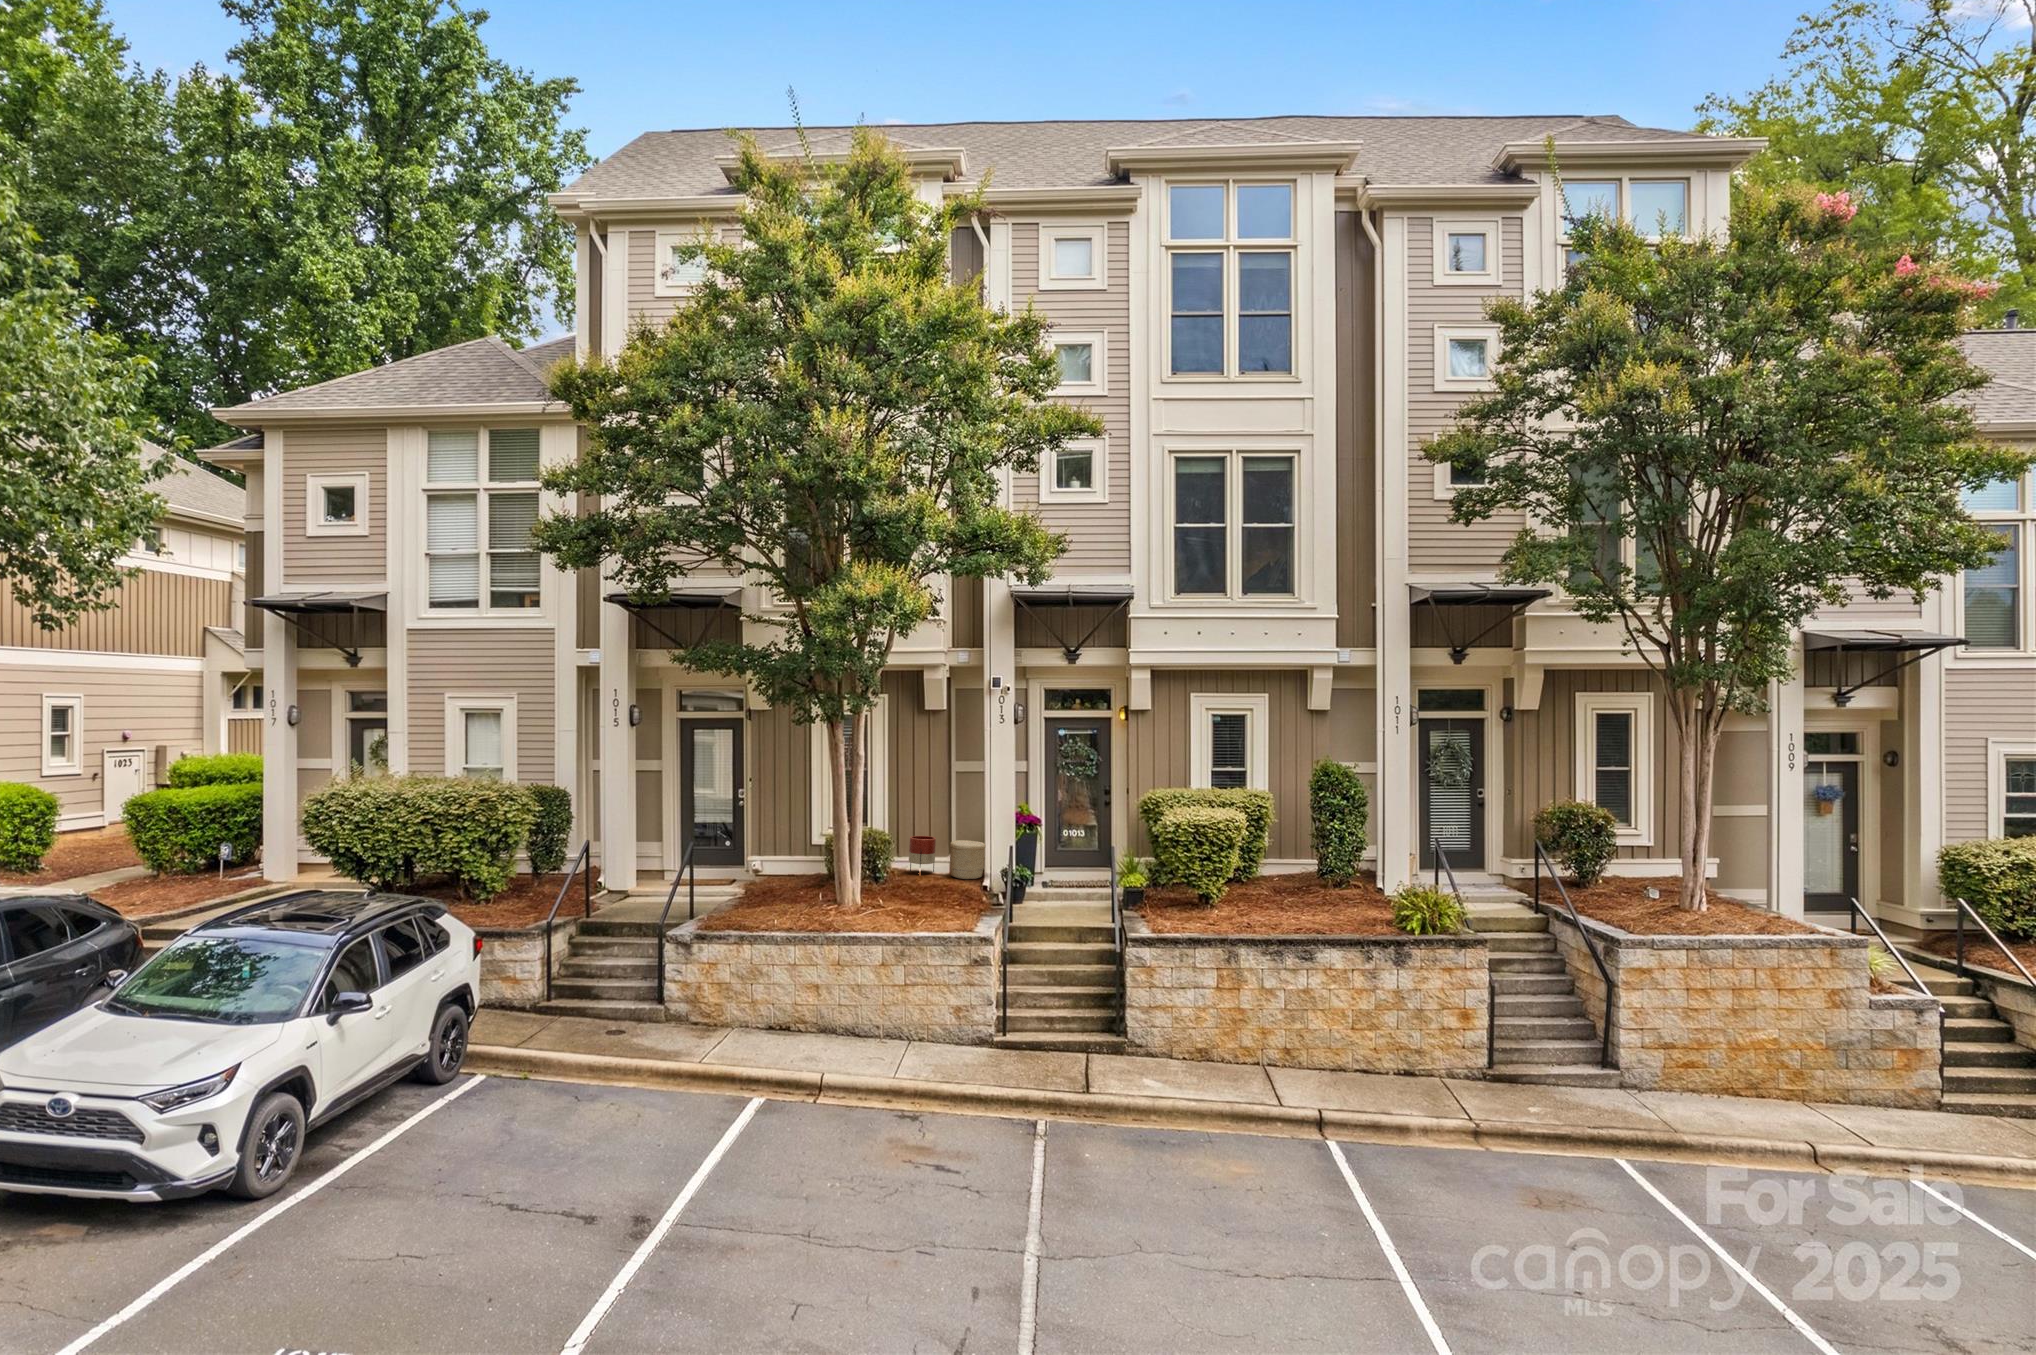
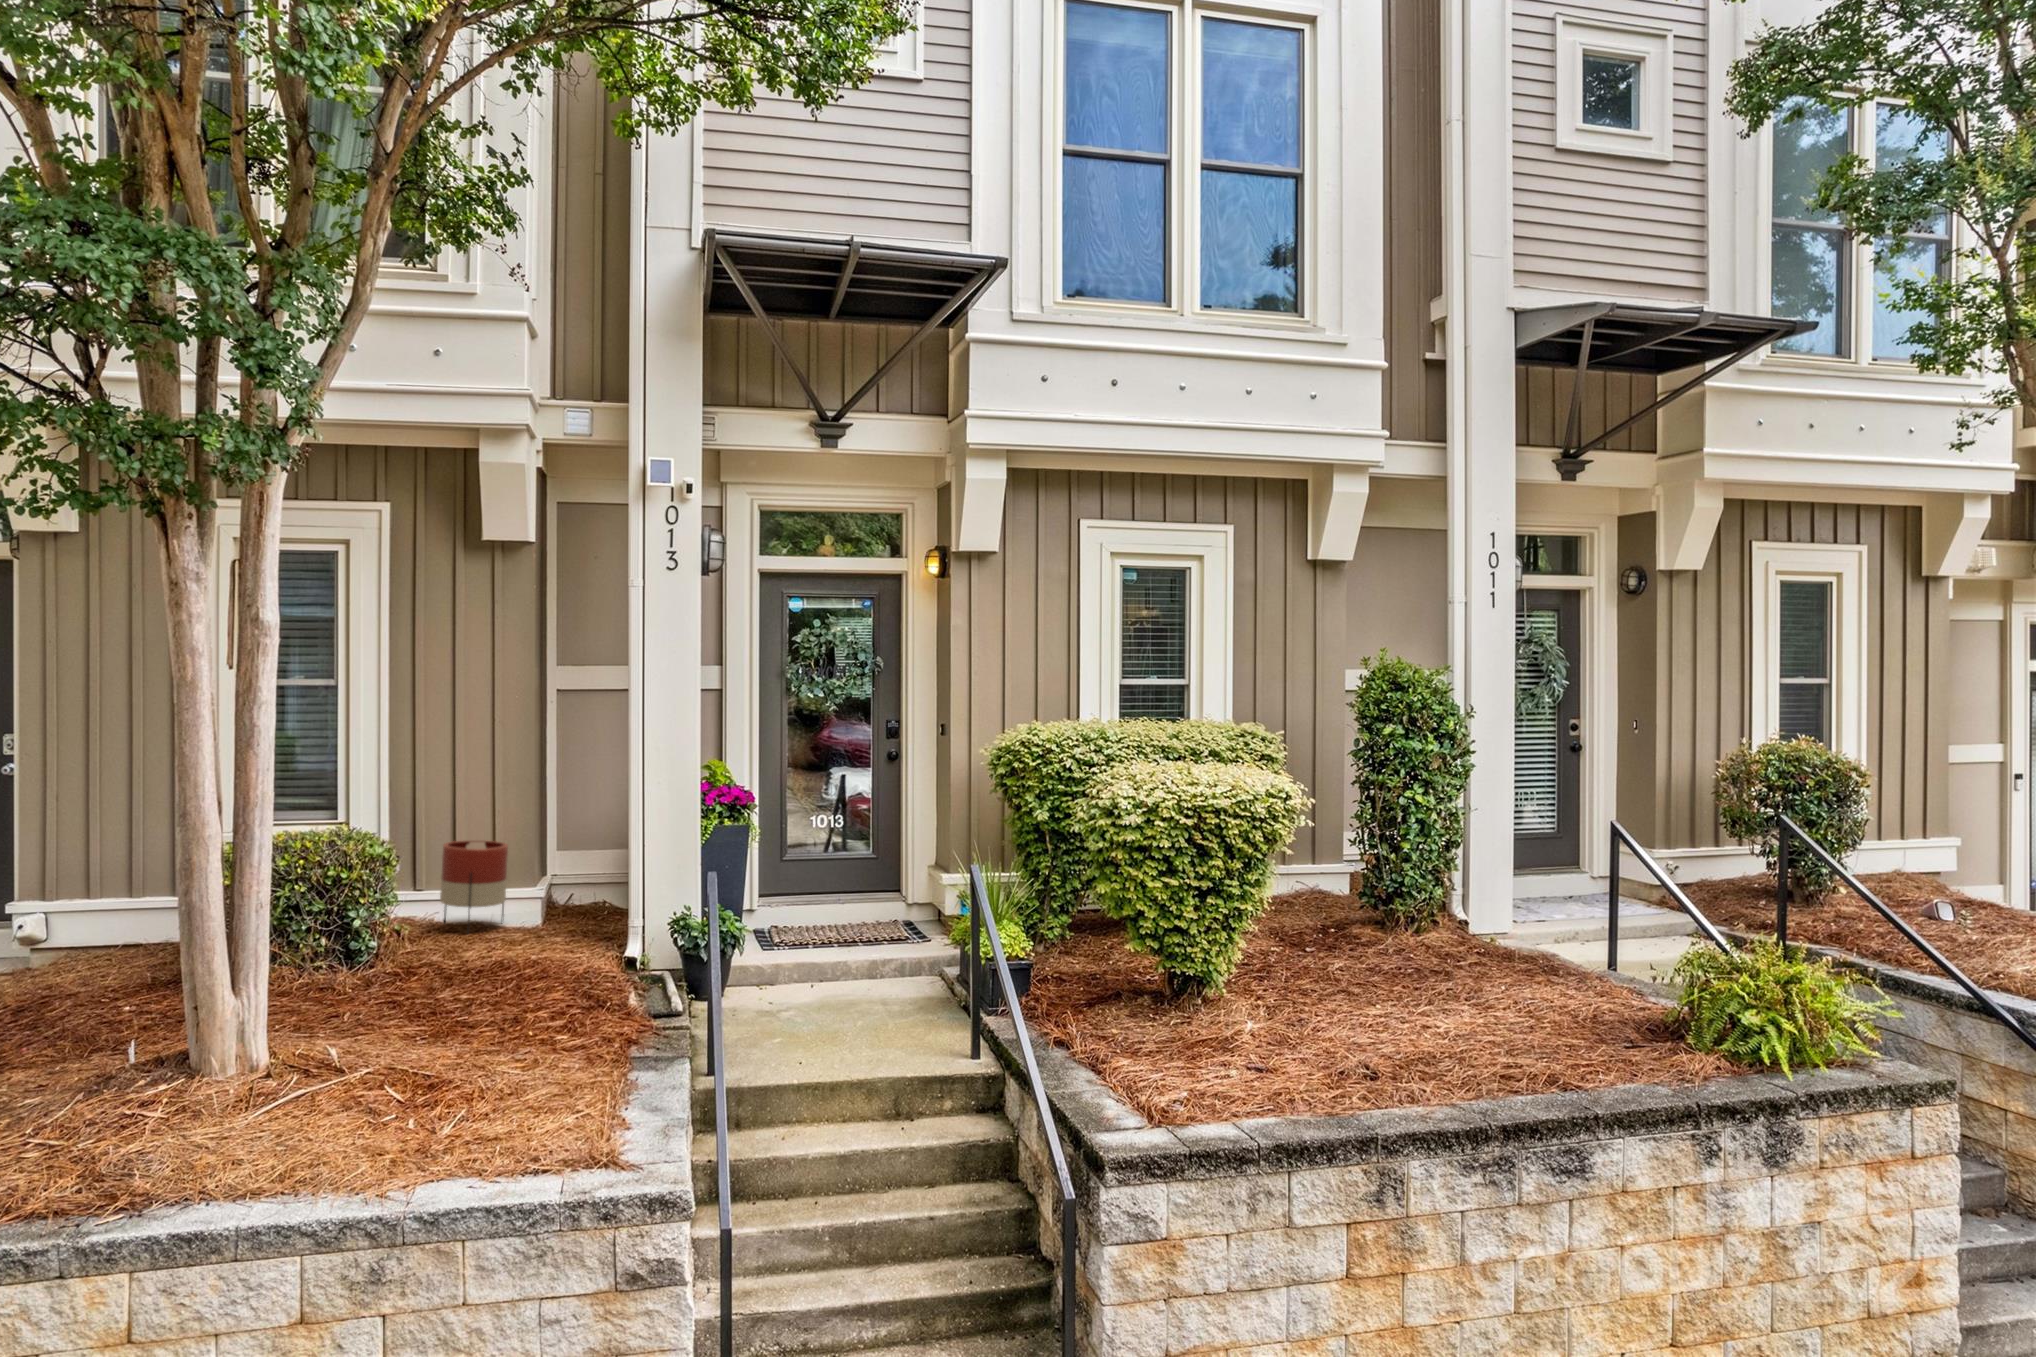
woven basket: present [950,840,985,879] -> none [544,848,630,939]

